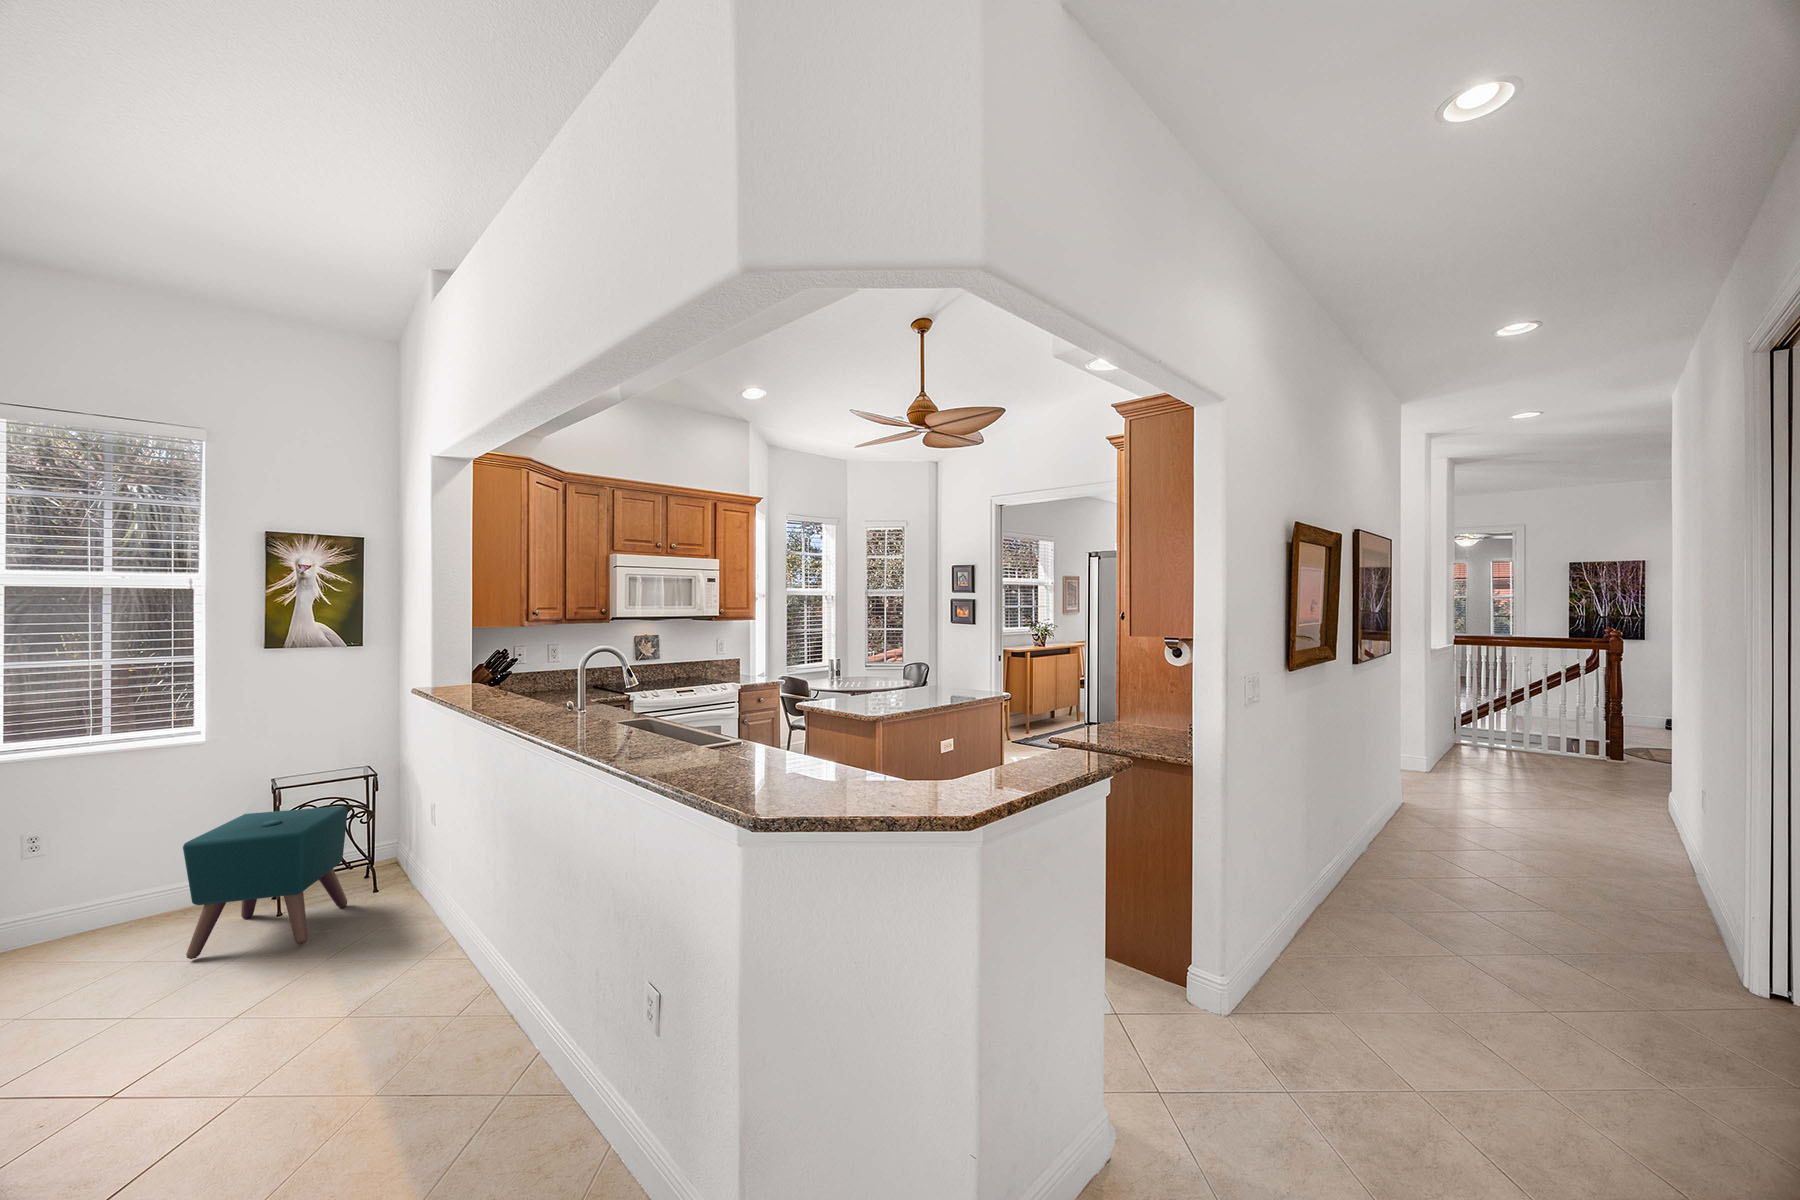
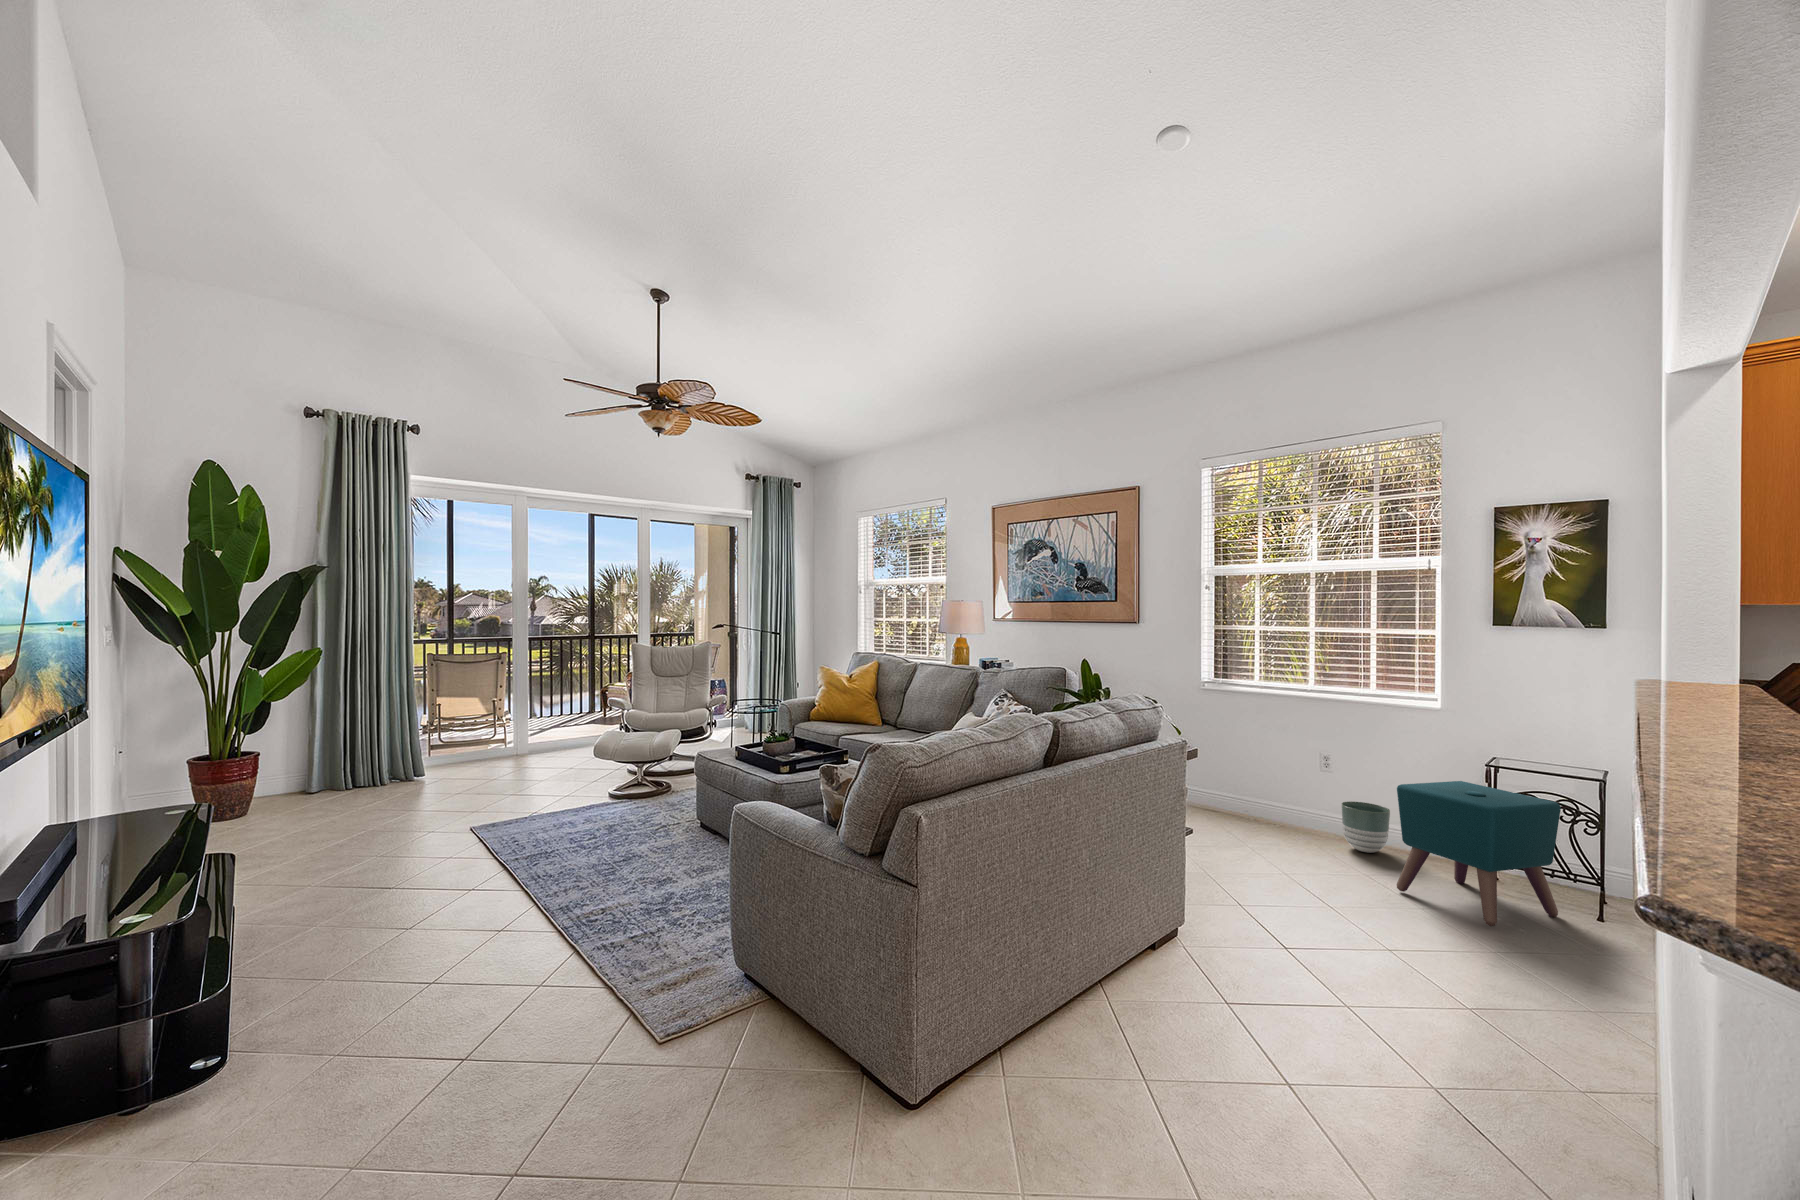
planter: none [76,873,150,939] -> present [1342,801,1390,853]

